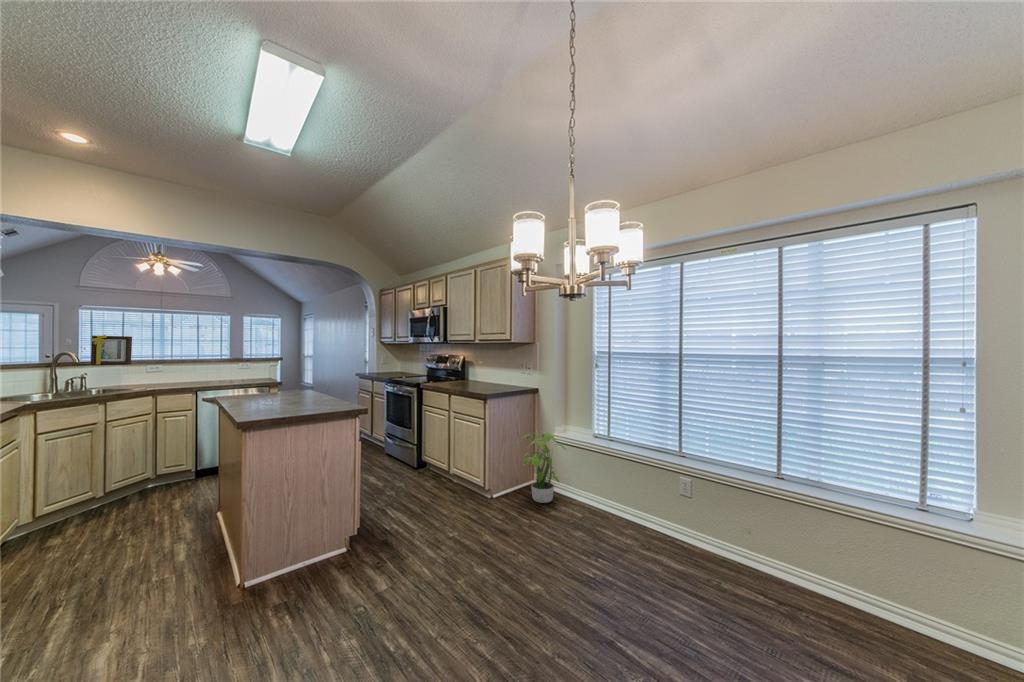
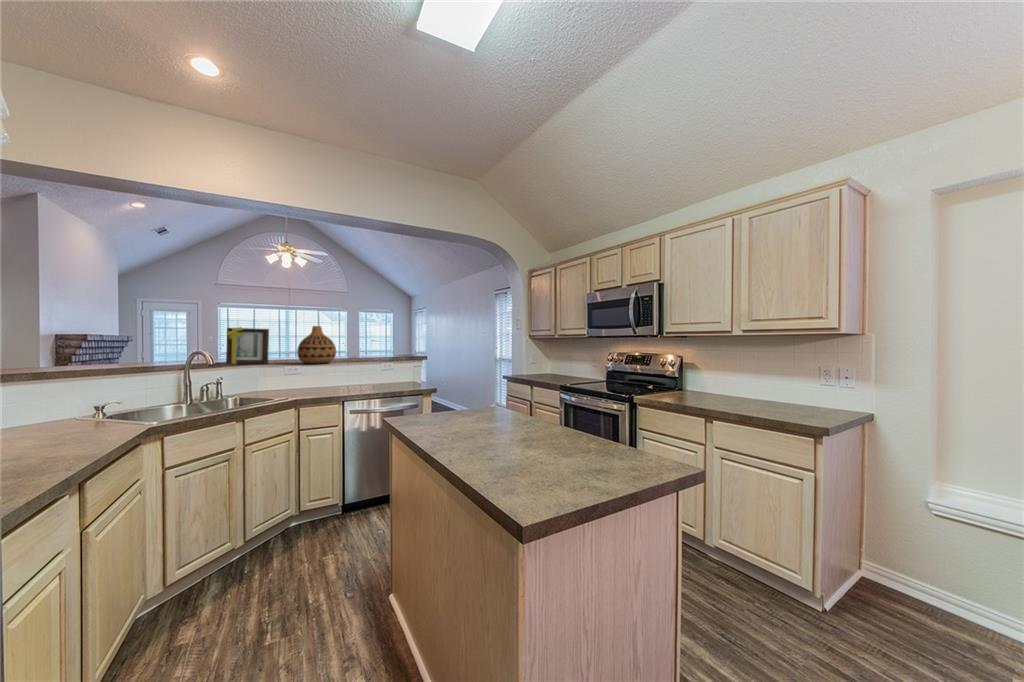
vase: none [157,335,193,364] -> present [297,326,336,364]
potted plant: present [523,432,566,503] -> none [872,489,987,636]

